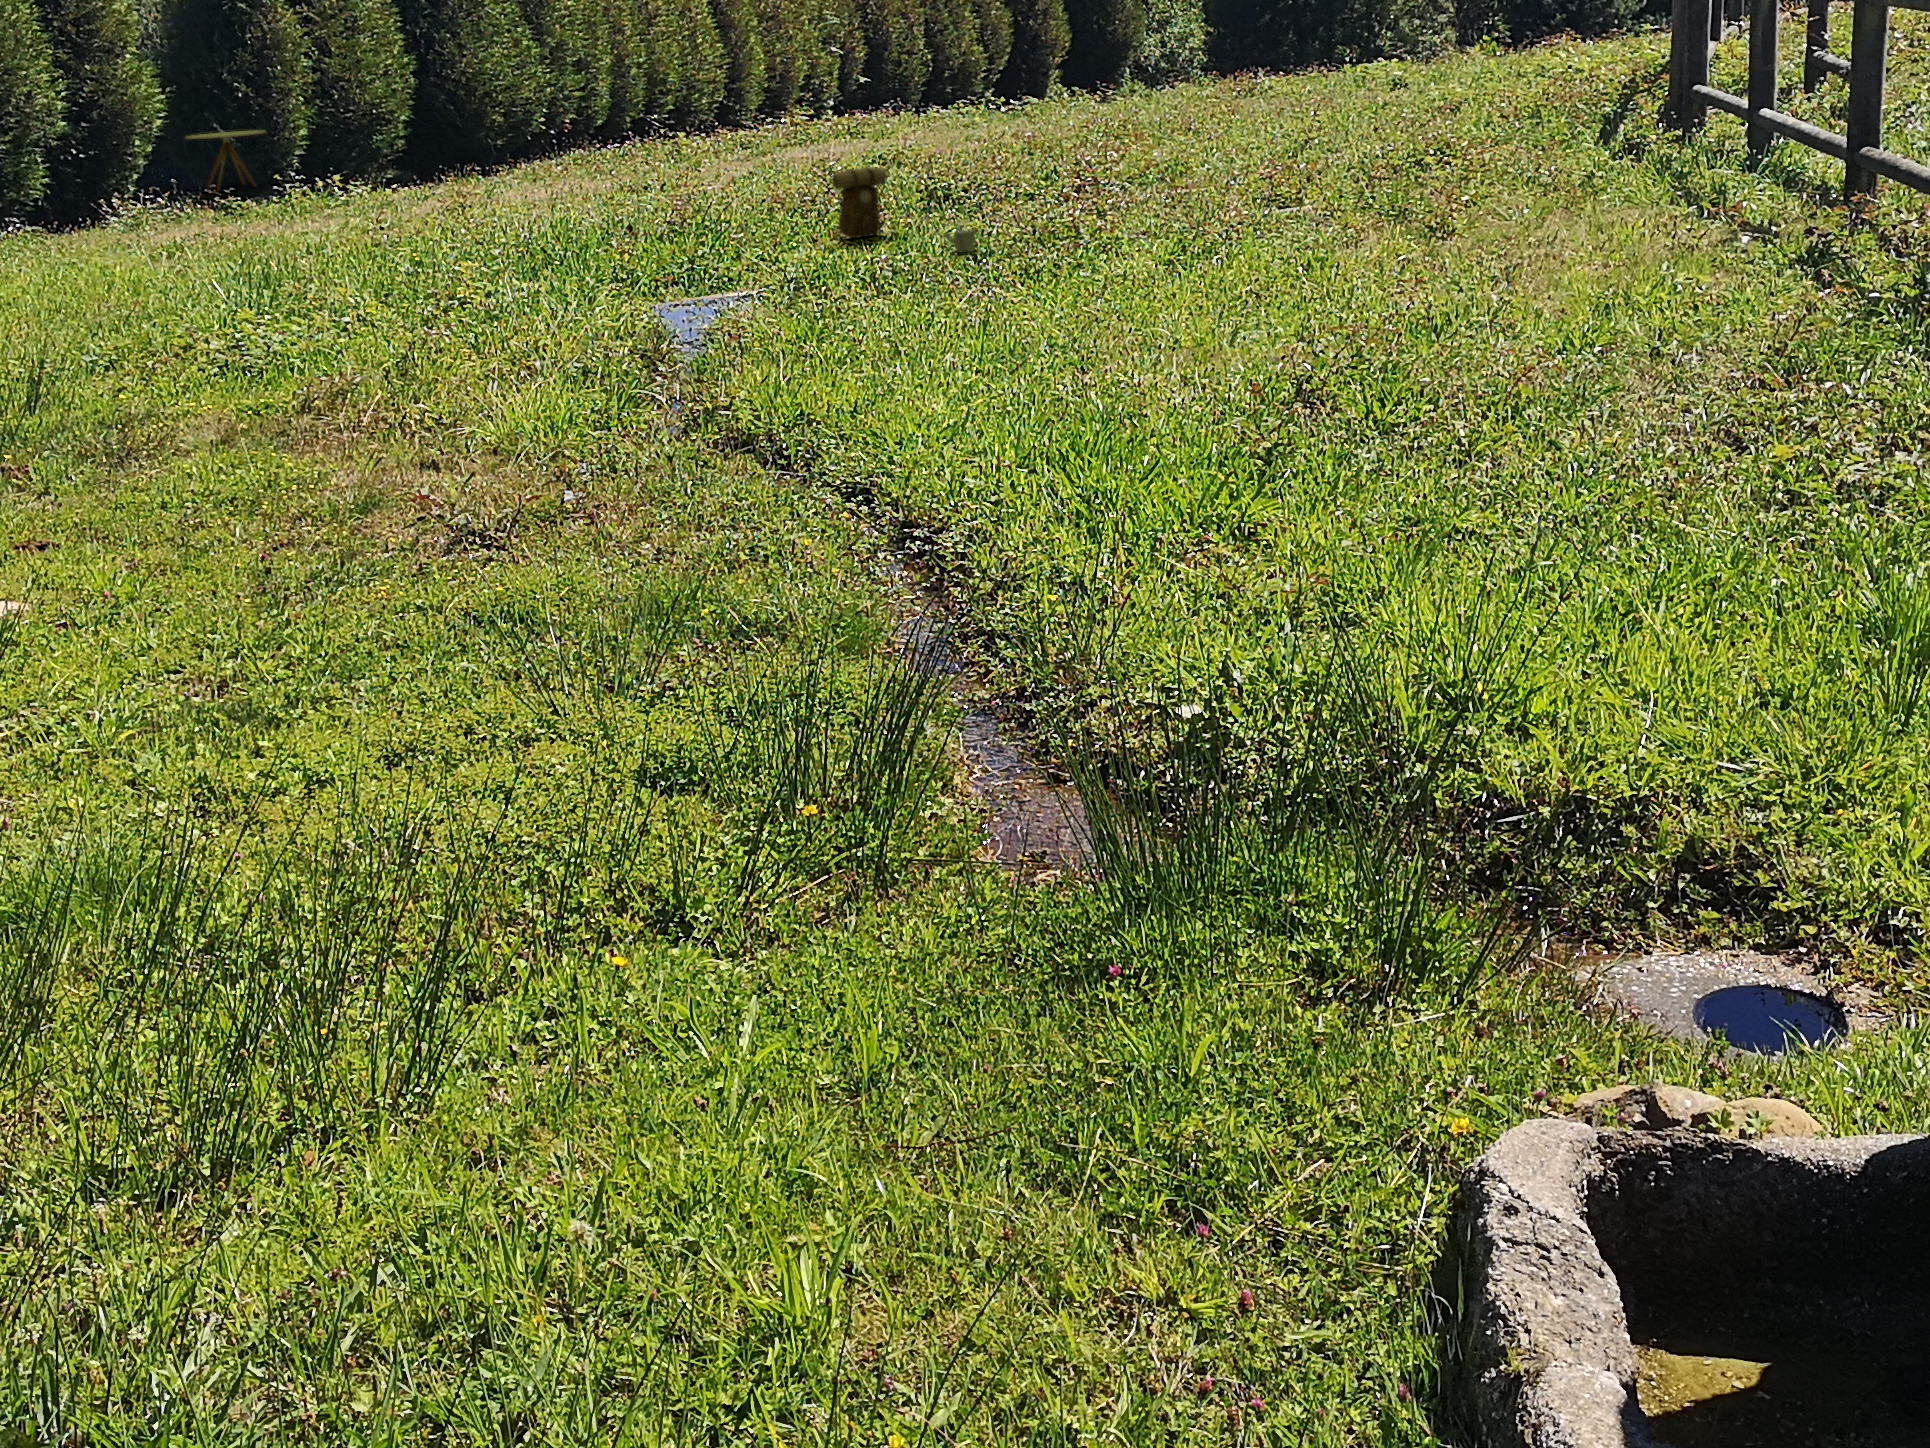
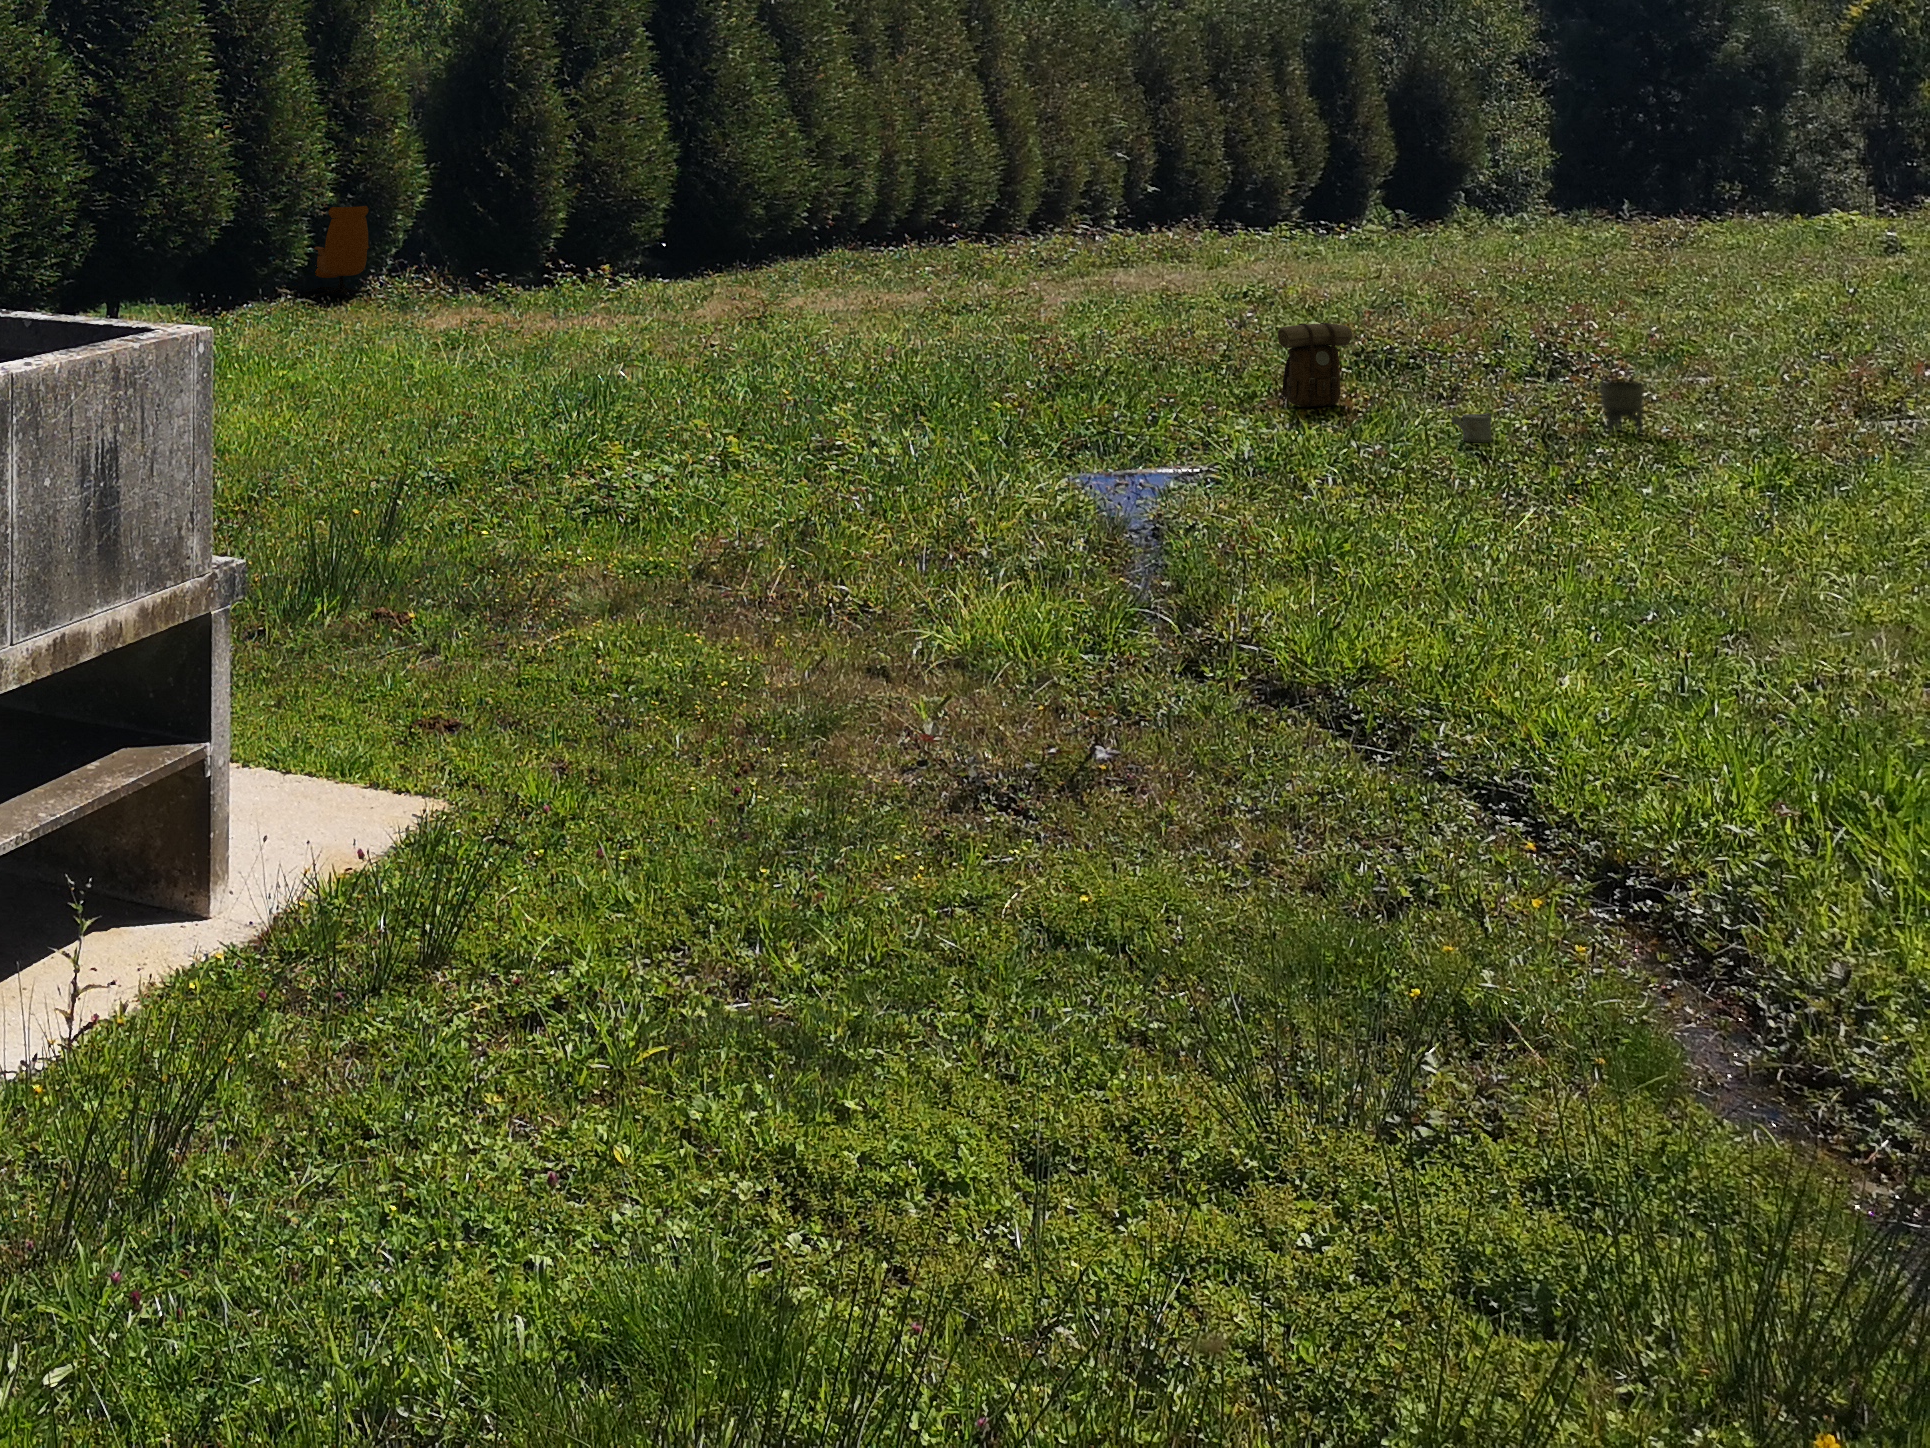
lounge chair: none [44,127,108,219] -> present [305,206,369,298]
round table: present [186,130,265,190] -> none [444,215,529,276]
planter: none [1052,195,1083,239] -> present [1600,380,1644,434]

